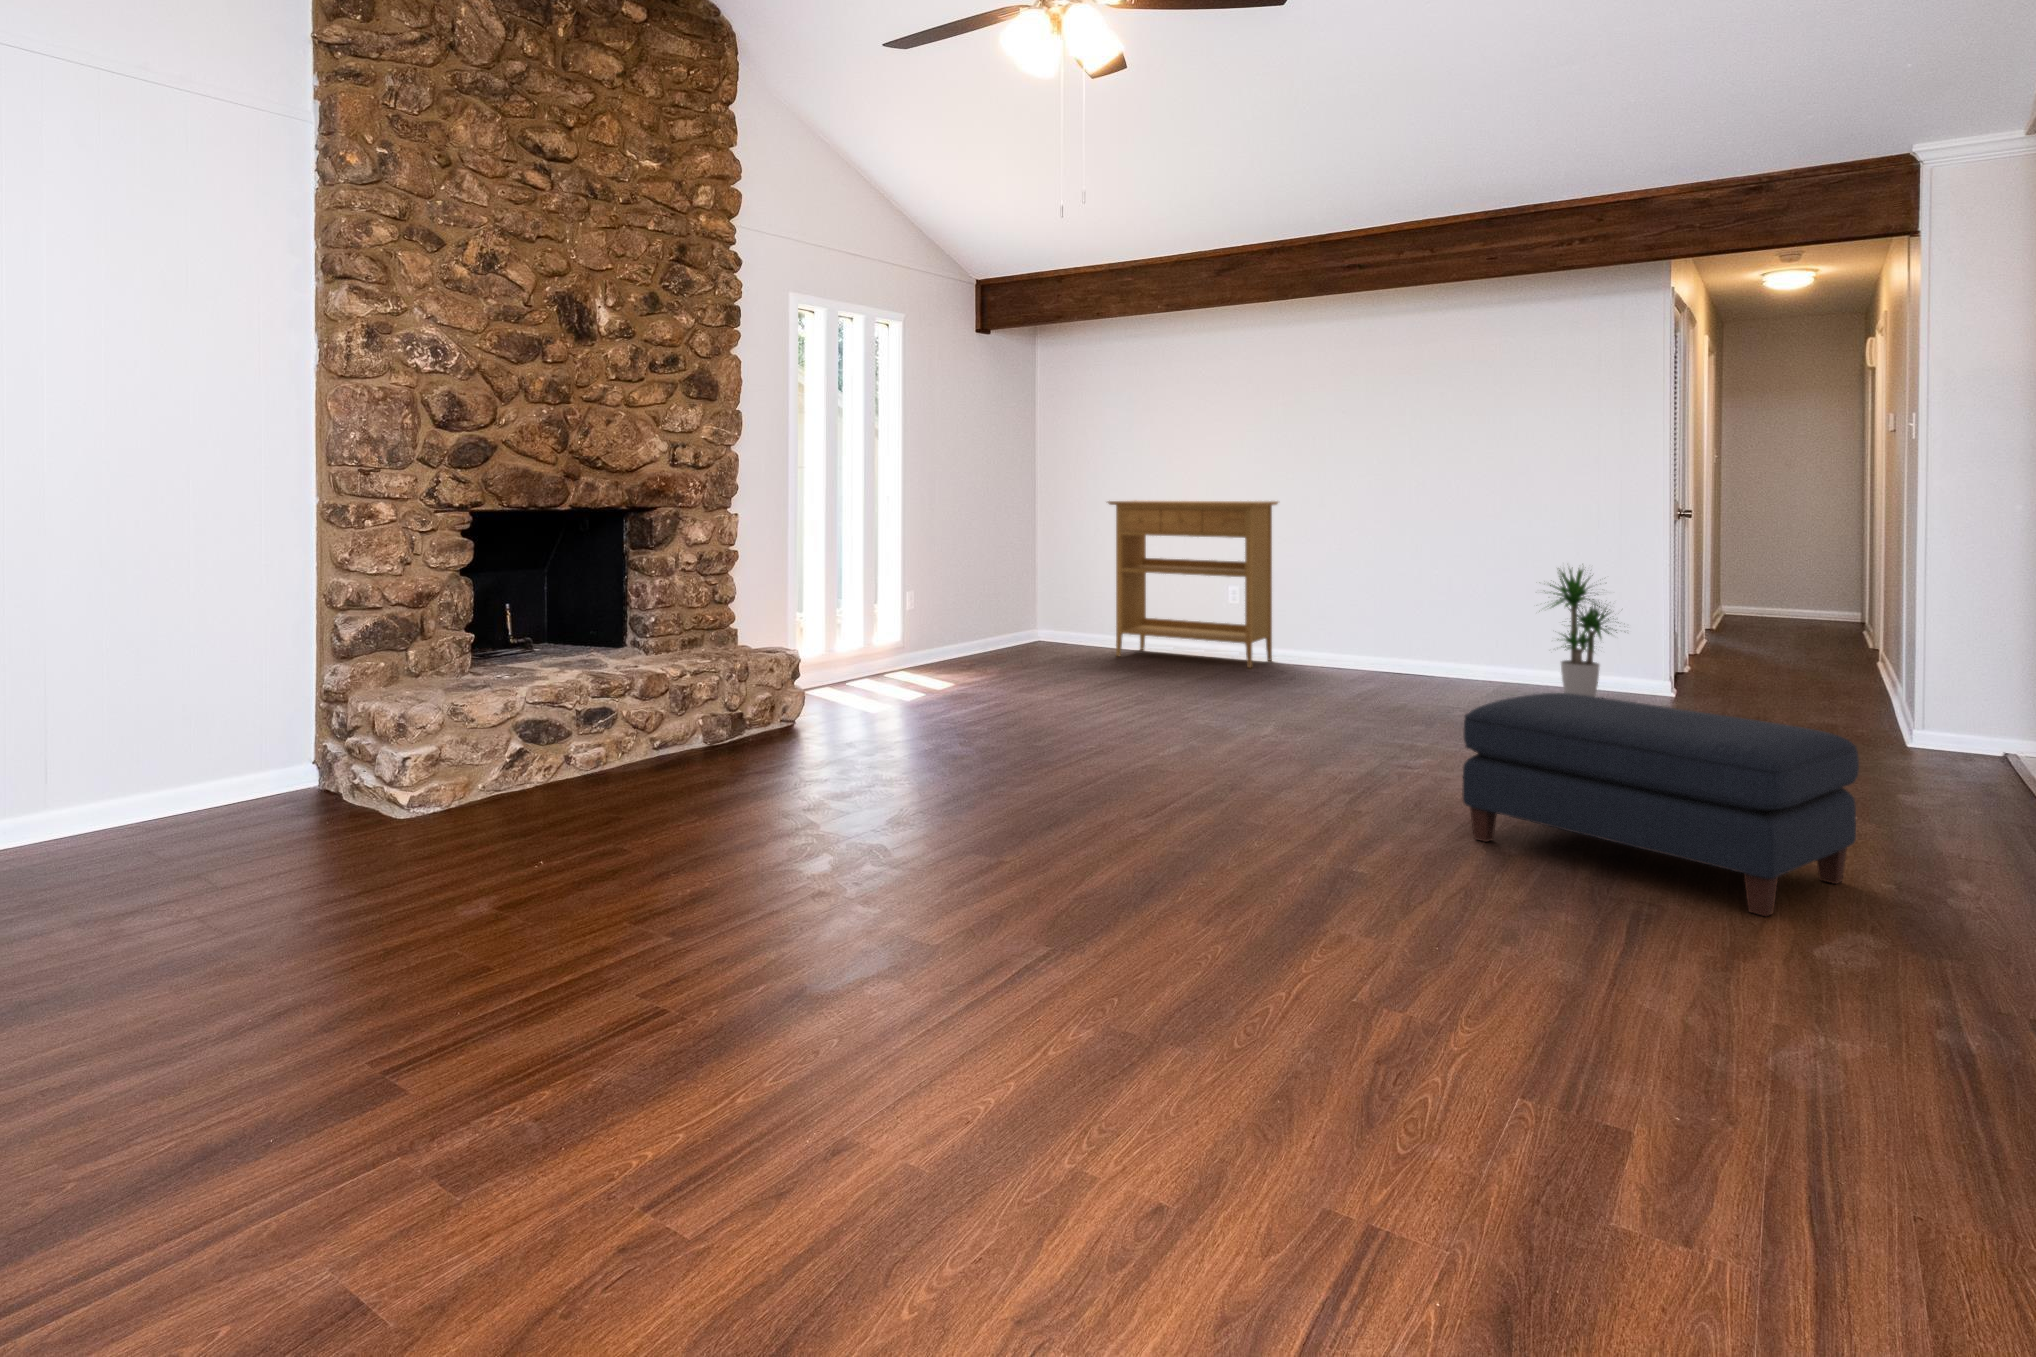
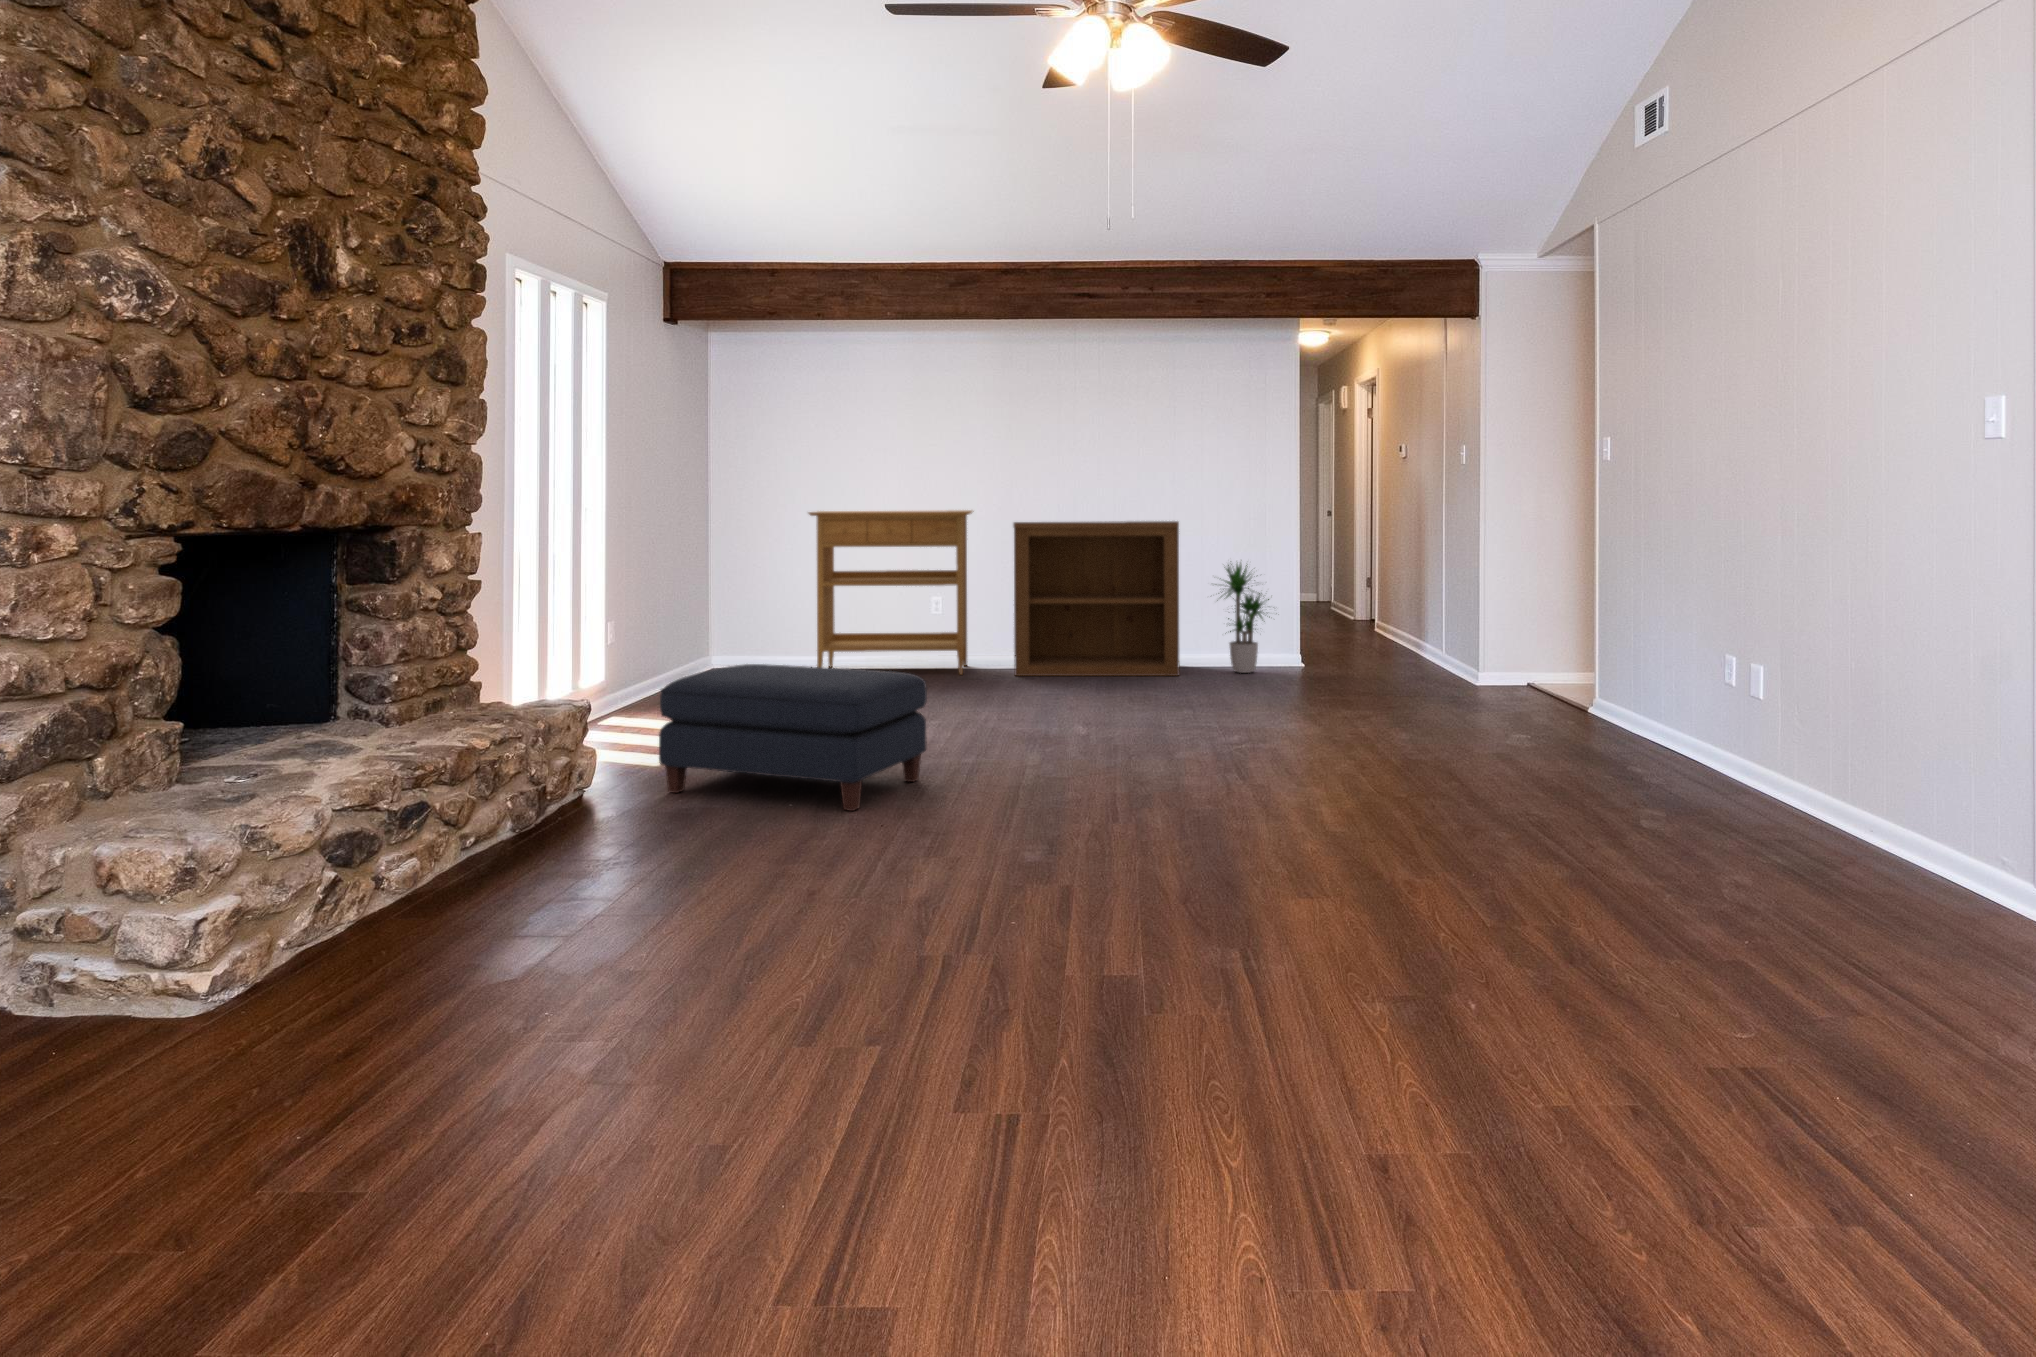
bookshelf: none [1300,514,1507,693] -> present [1013,521,1180,676]
ottoman: present [1462,693,1859,916] -> present [659,664,927,811]

